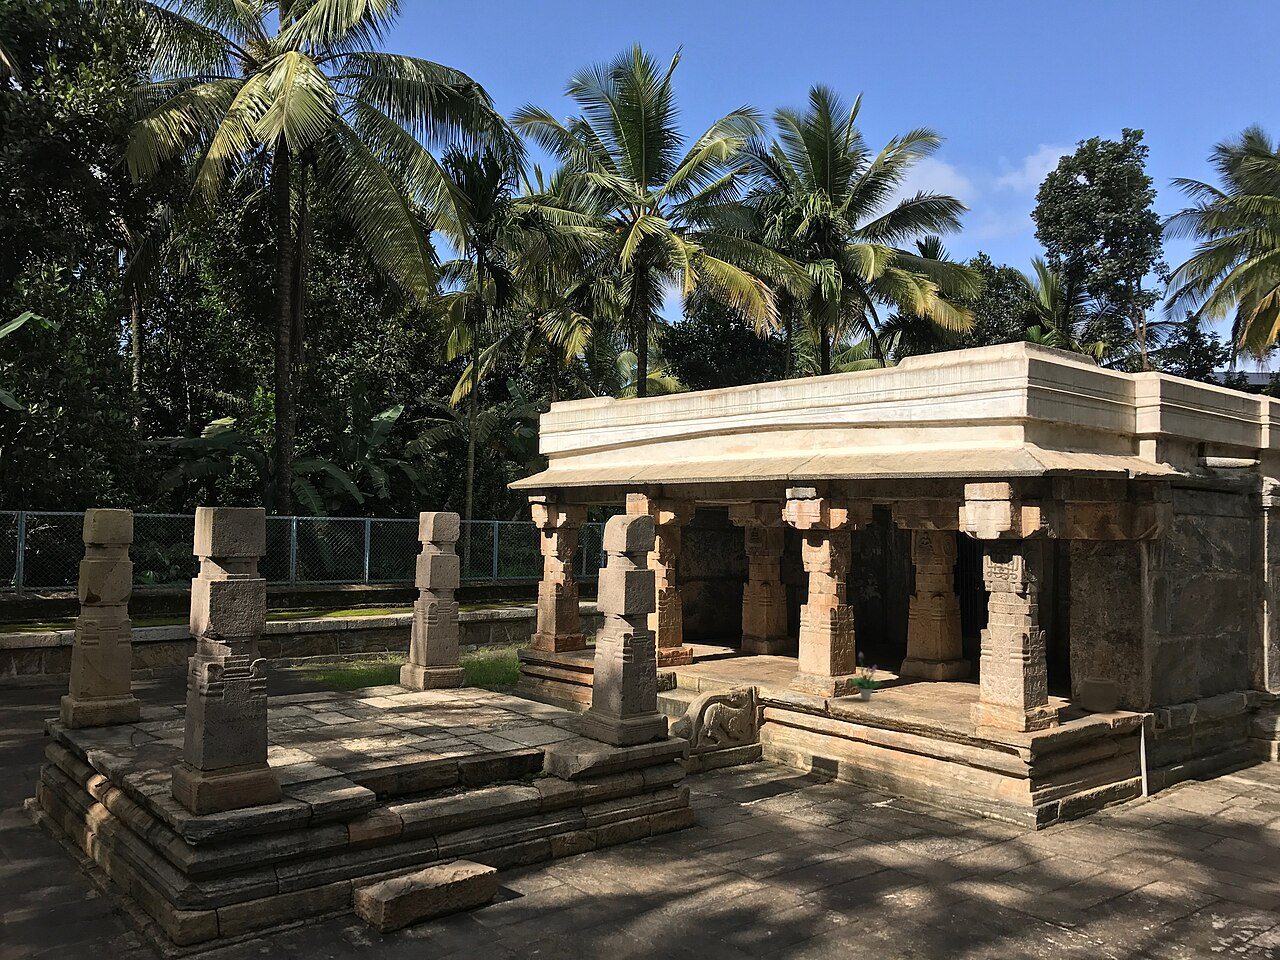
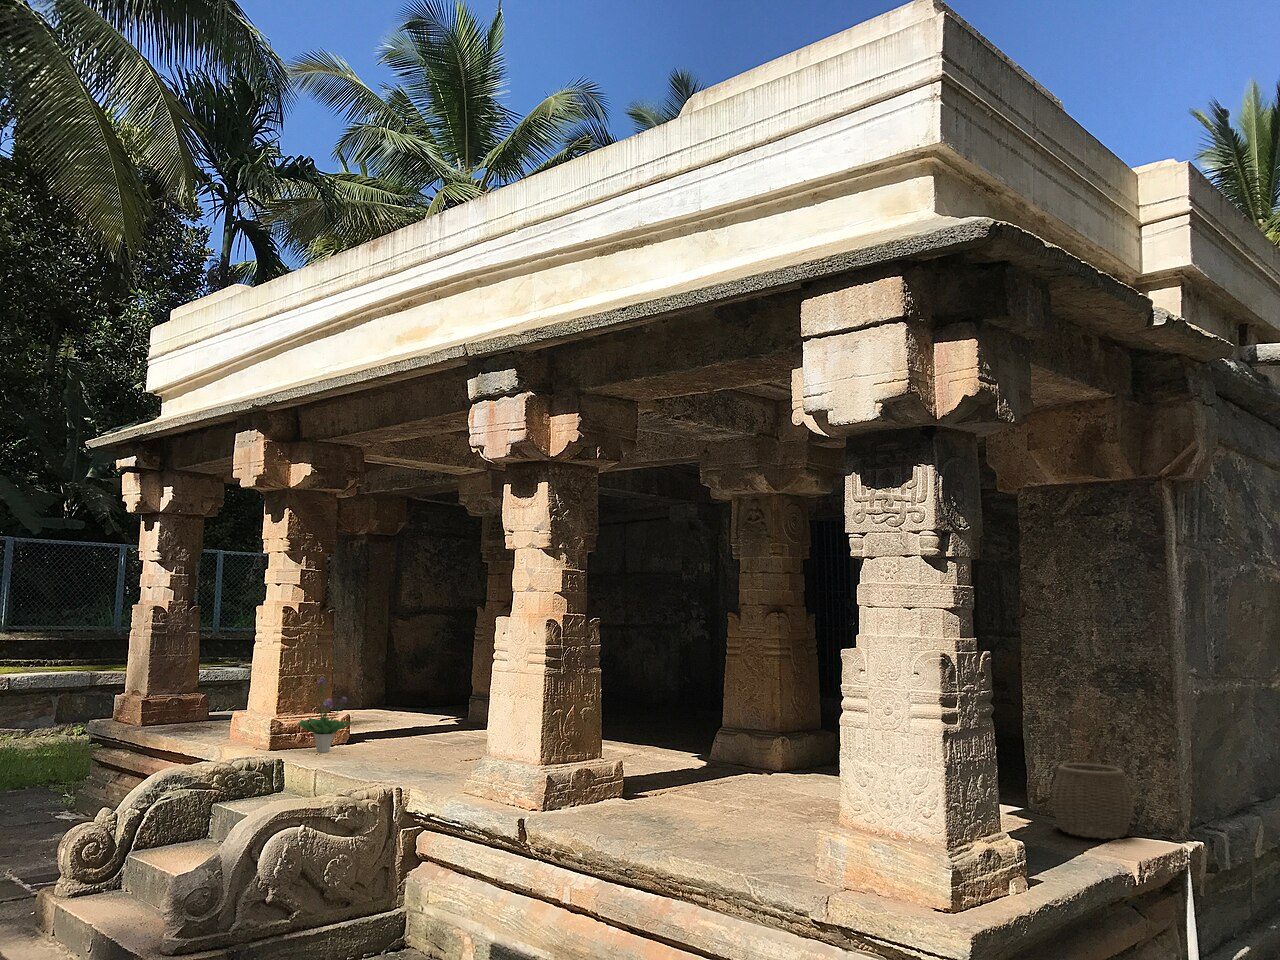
potted plant: present [849,652,883,700] -> present [298,677,352,752]

